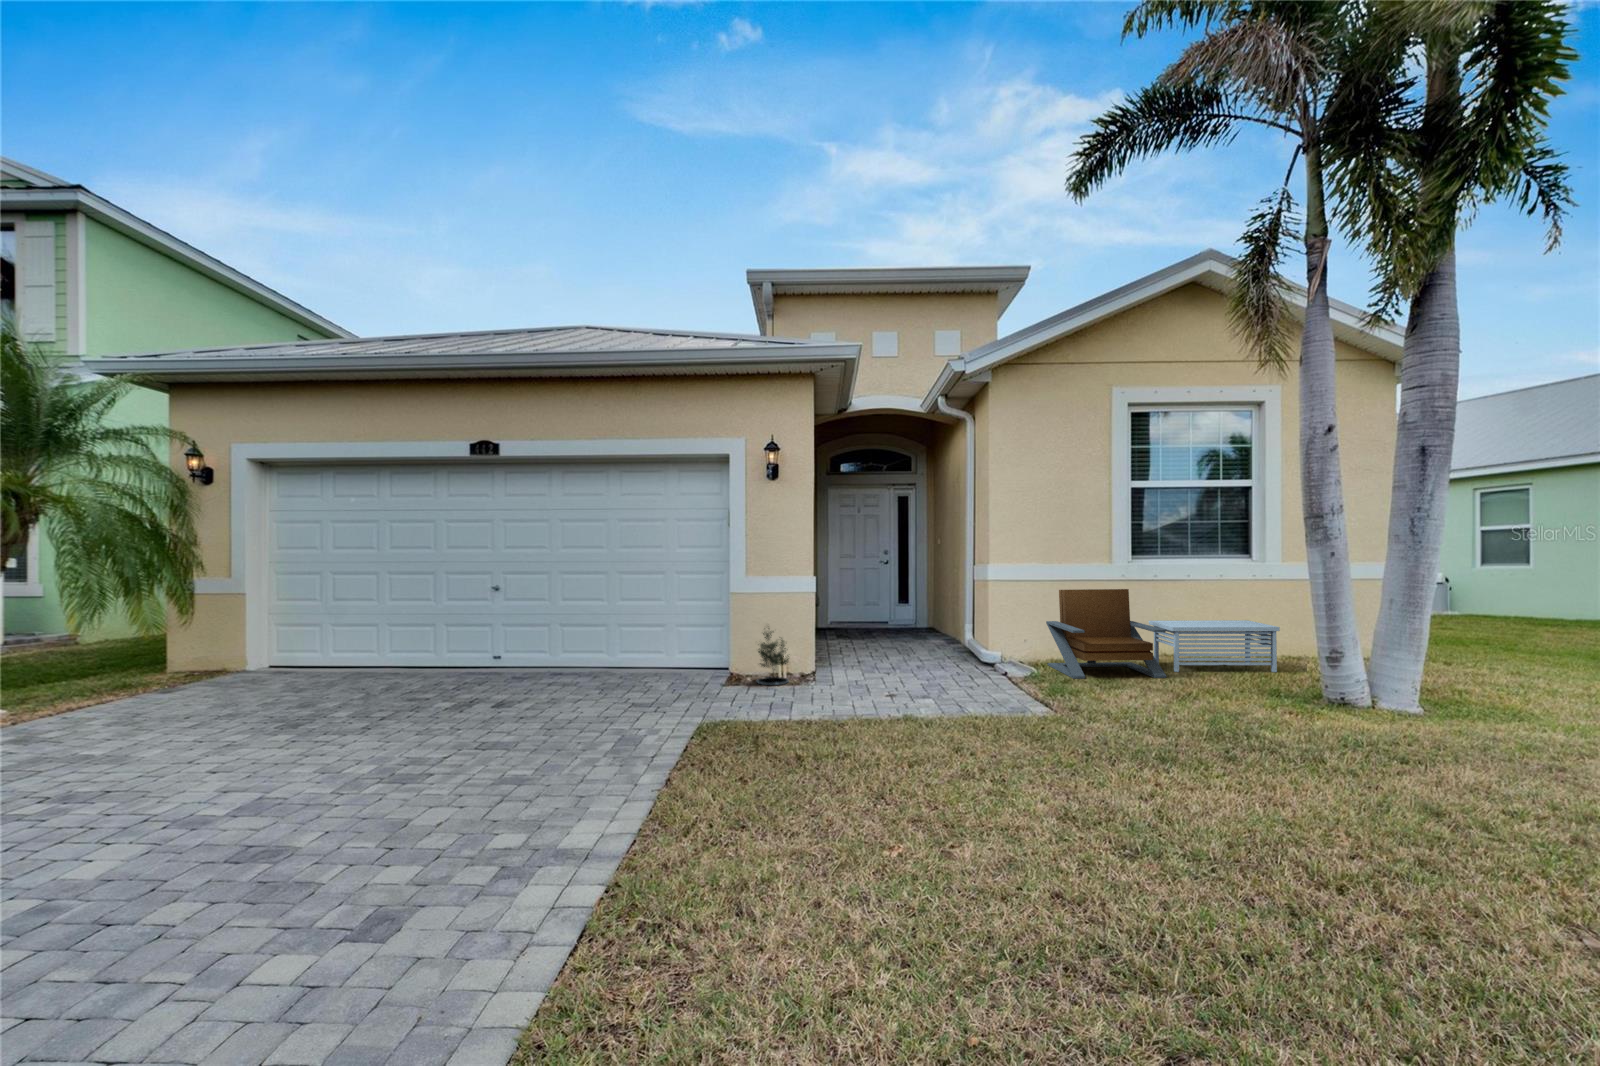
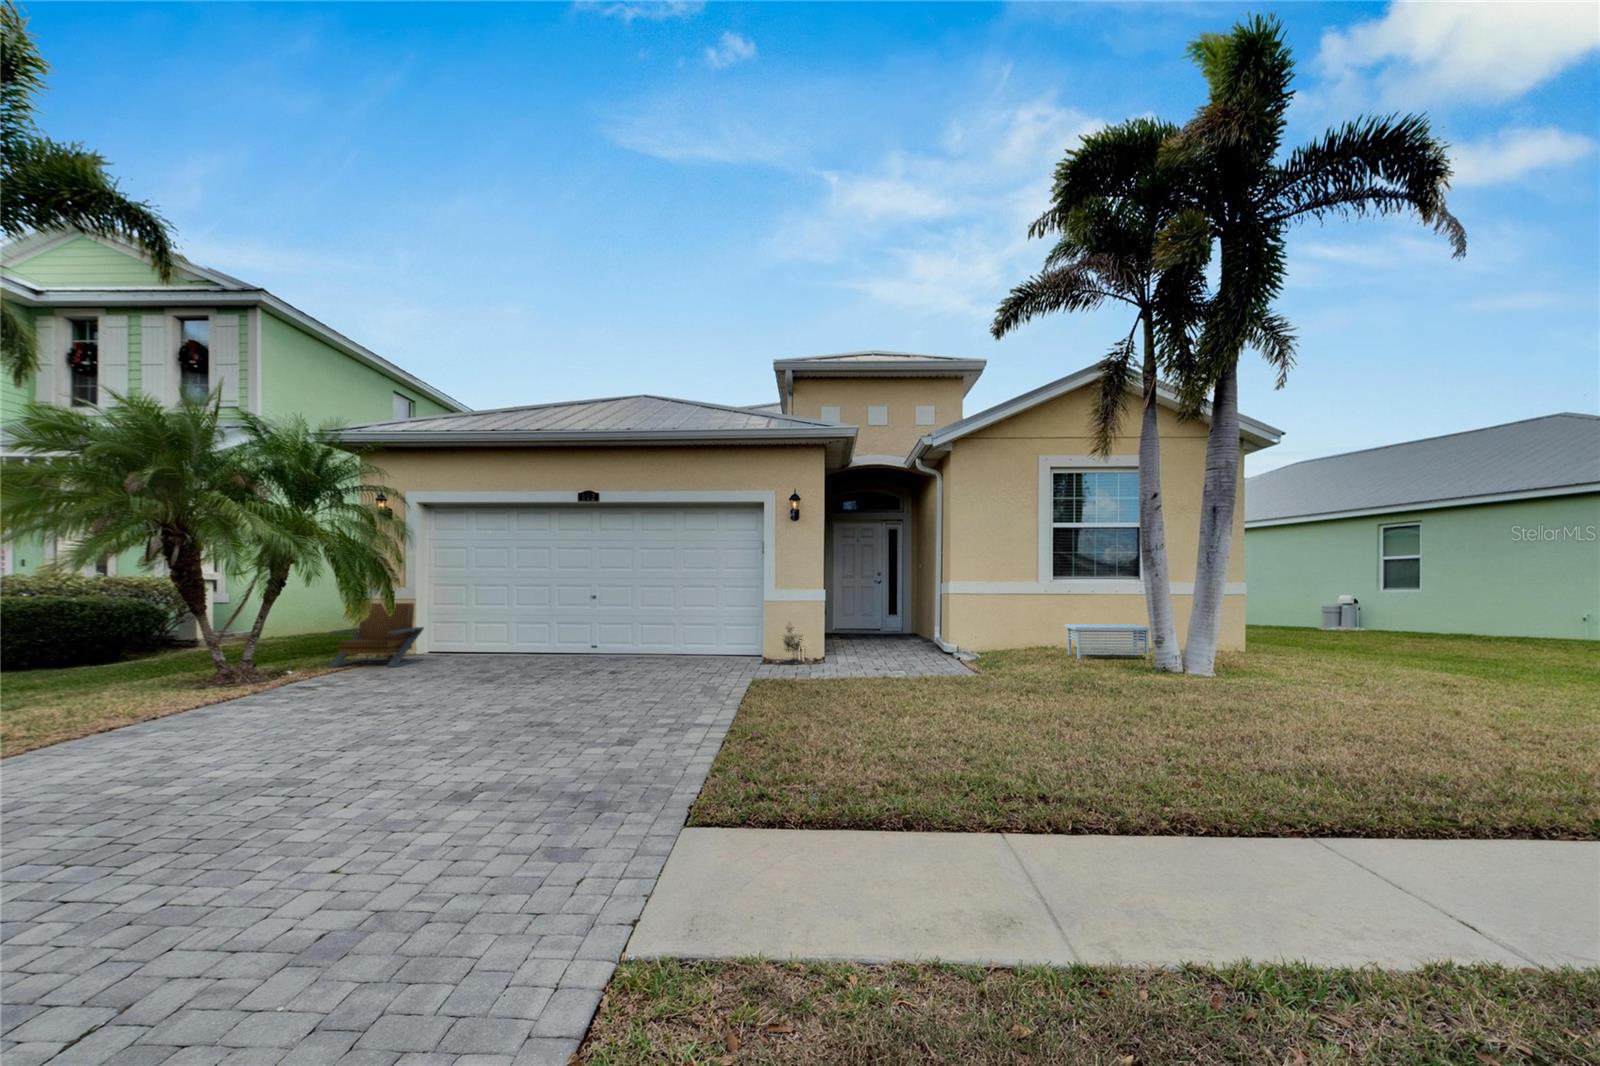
lounge chair: present [1046,589,1166,679] -> present [329,603,424,667]

